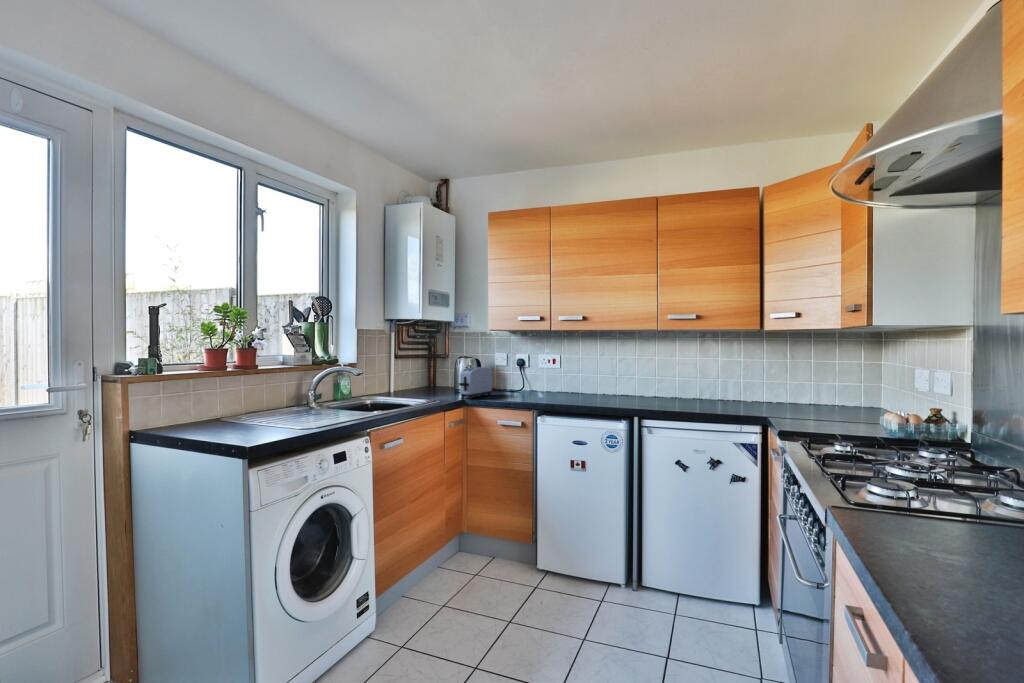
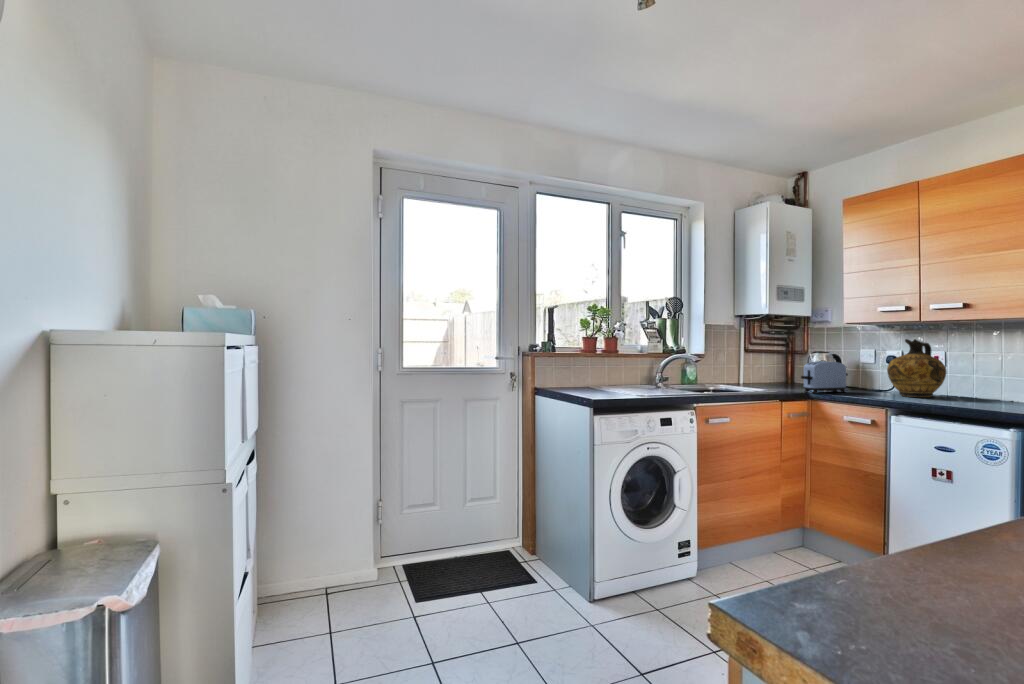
ceramic jug: none [522,345,563,396] -> present [887,339,946,397]

